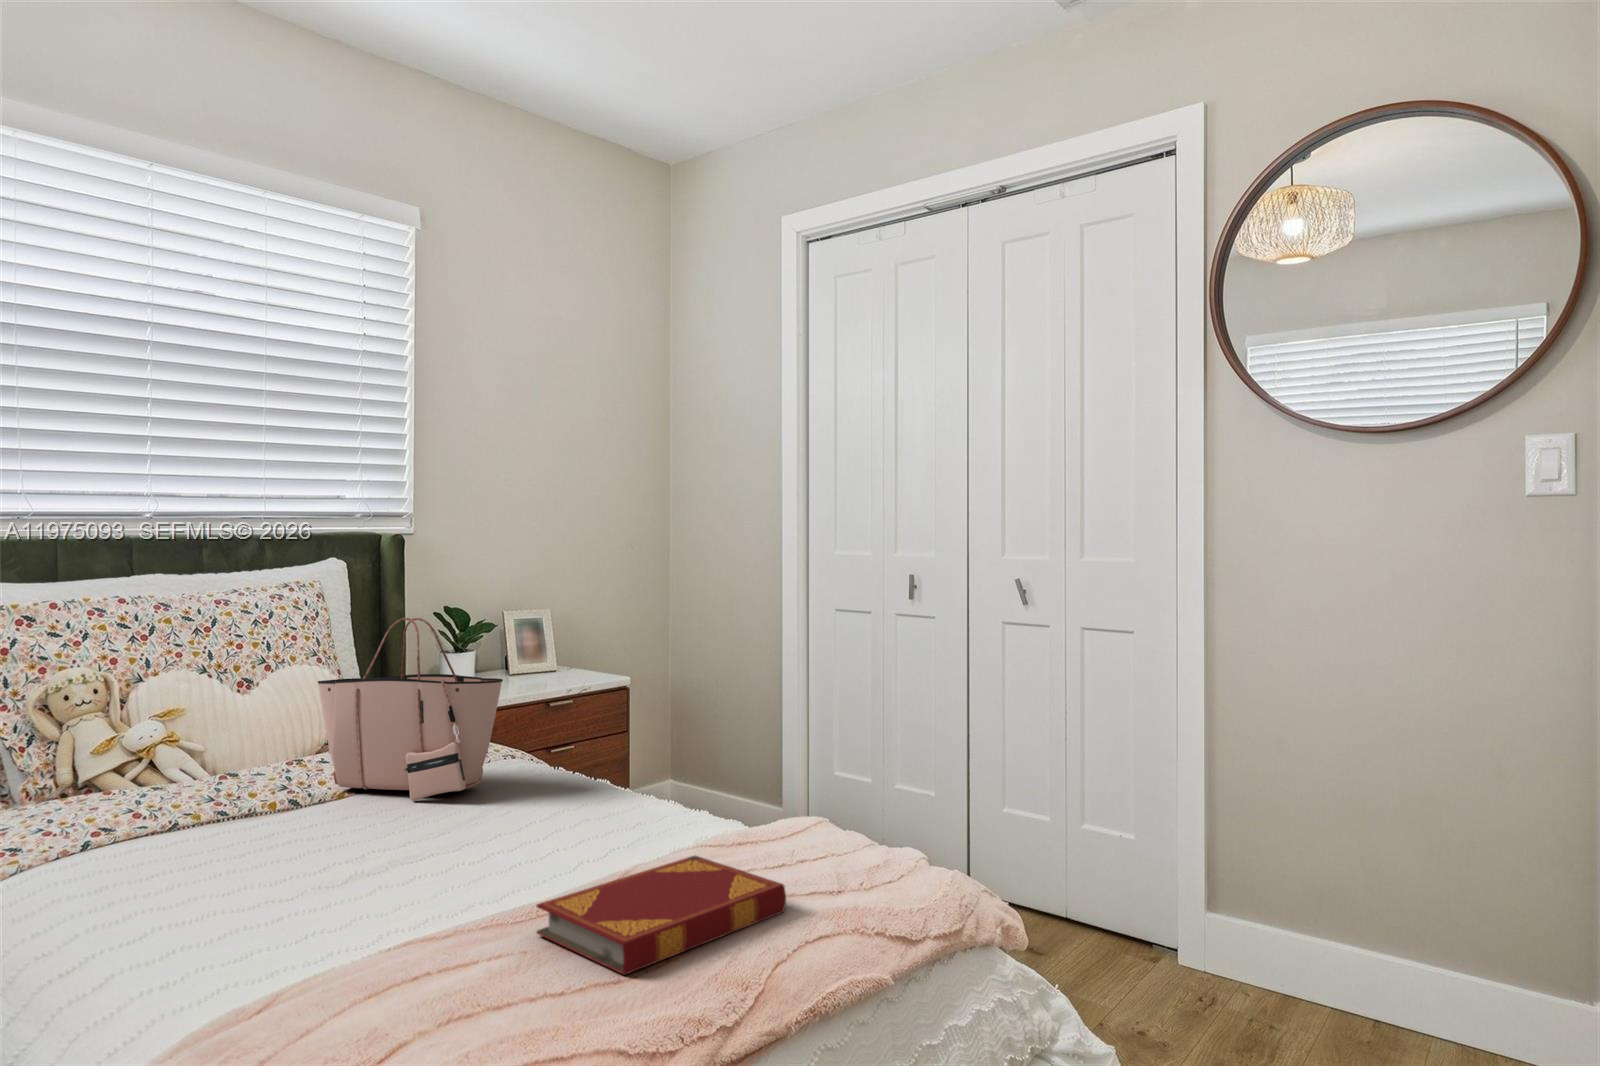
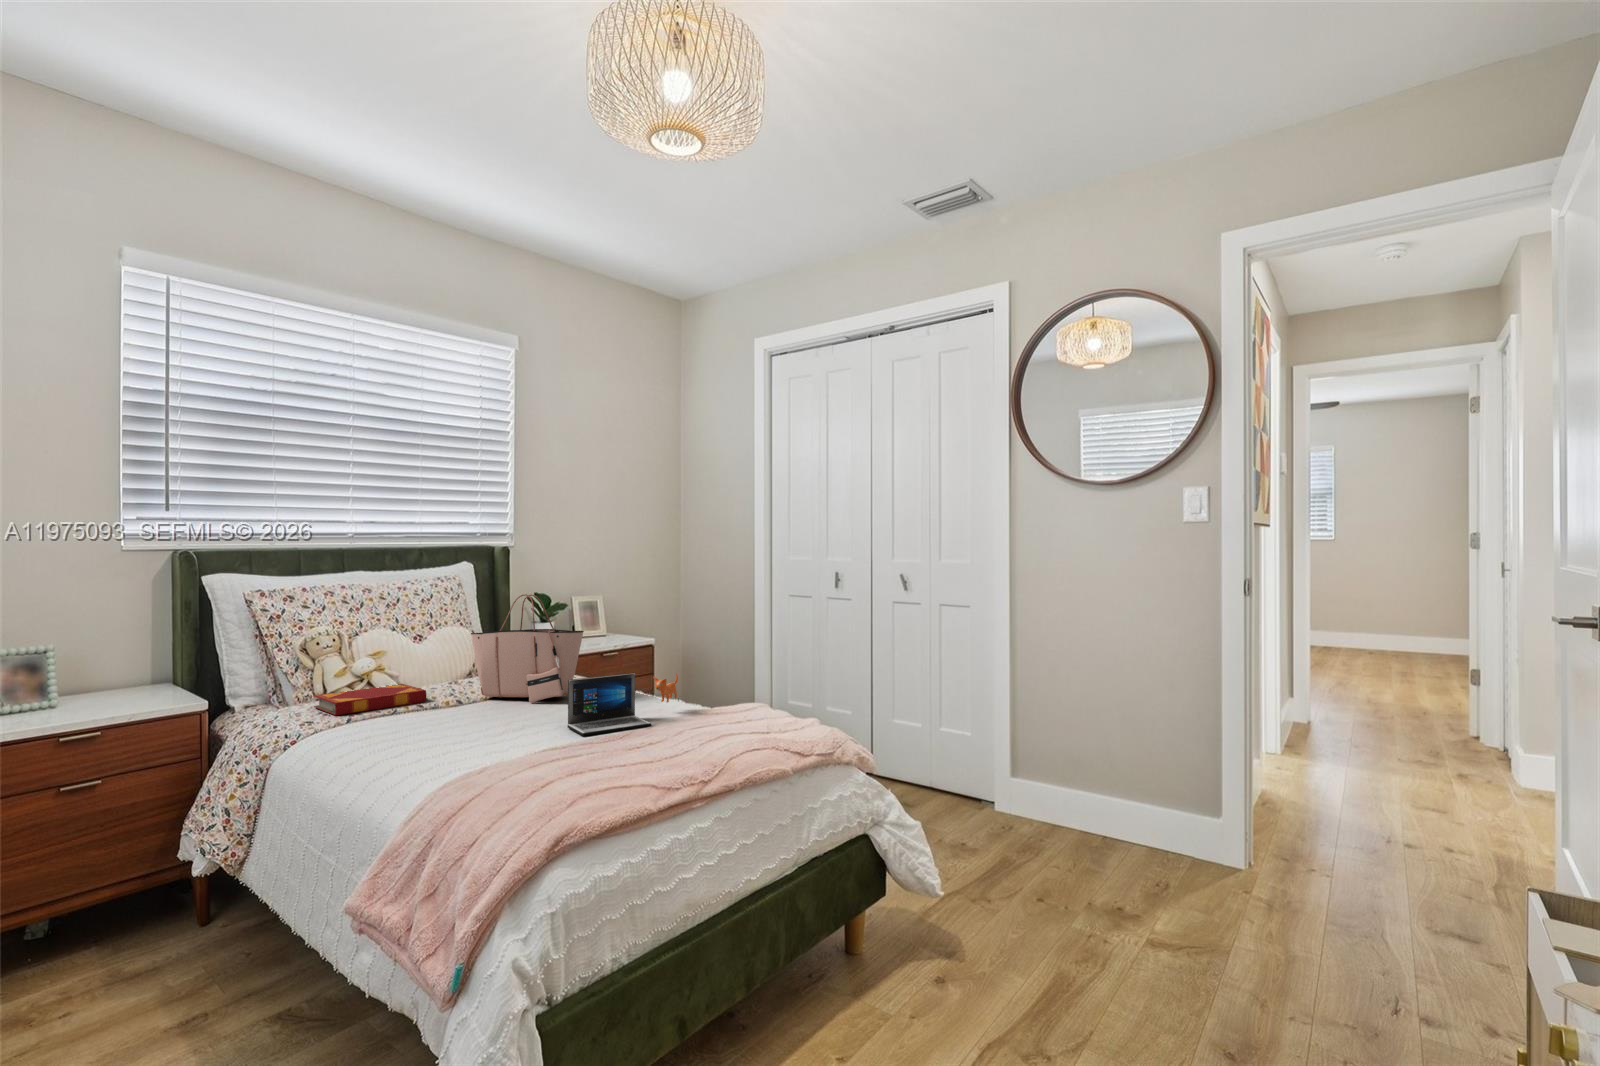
laptop: none [460,758,656,881] -> present [568,673,678,736]
hardback book: present [536,856,786,975] -> present [314,684,426,715]

